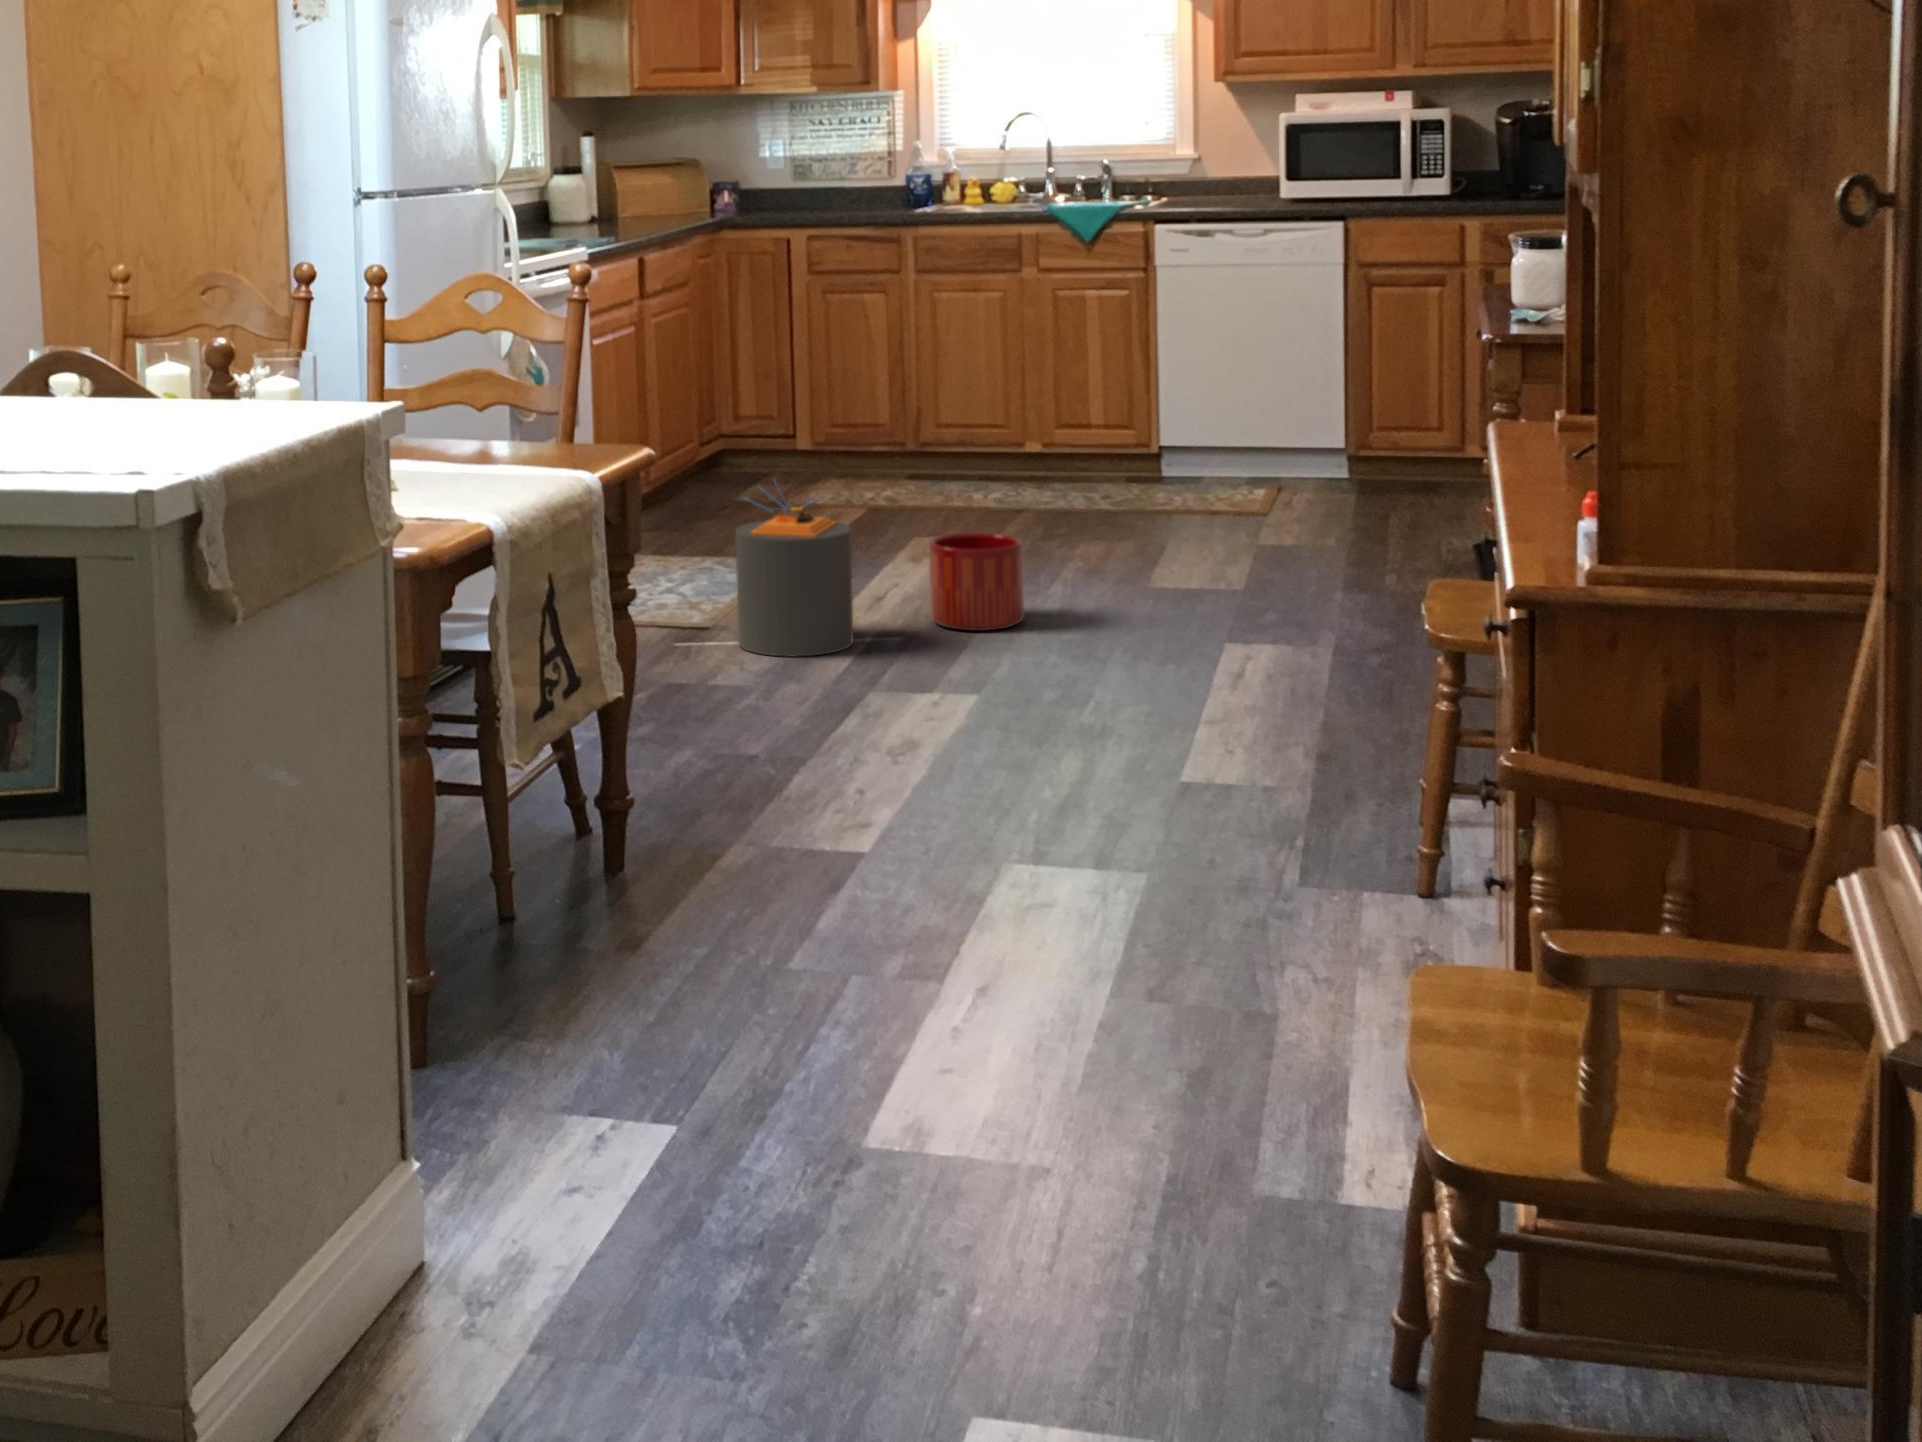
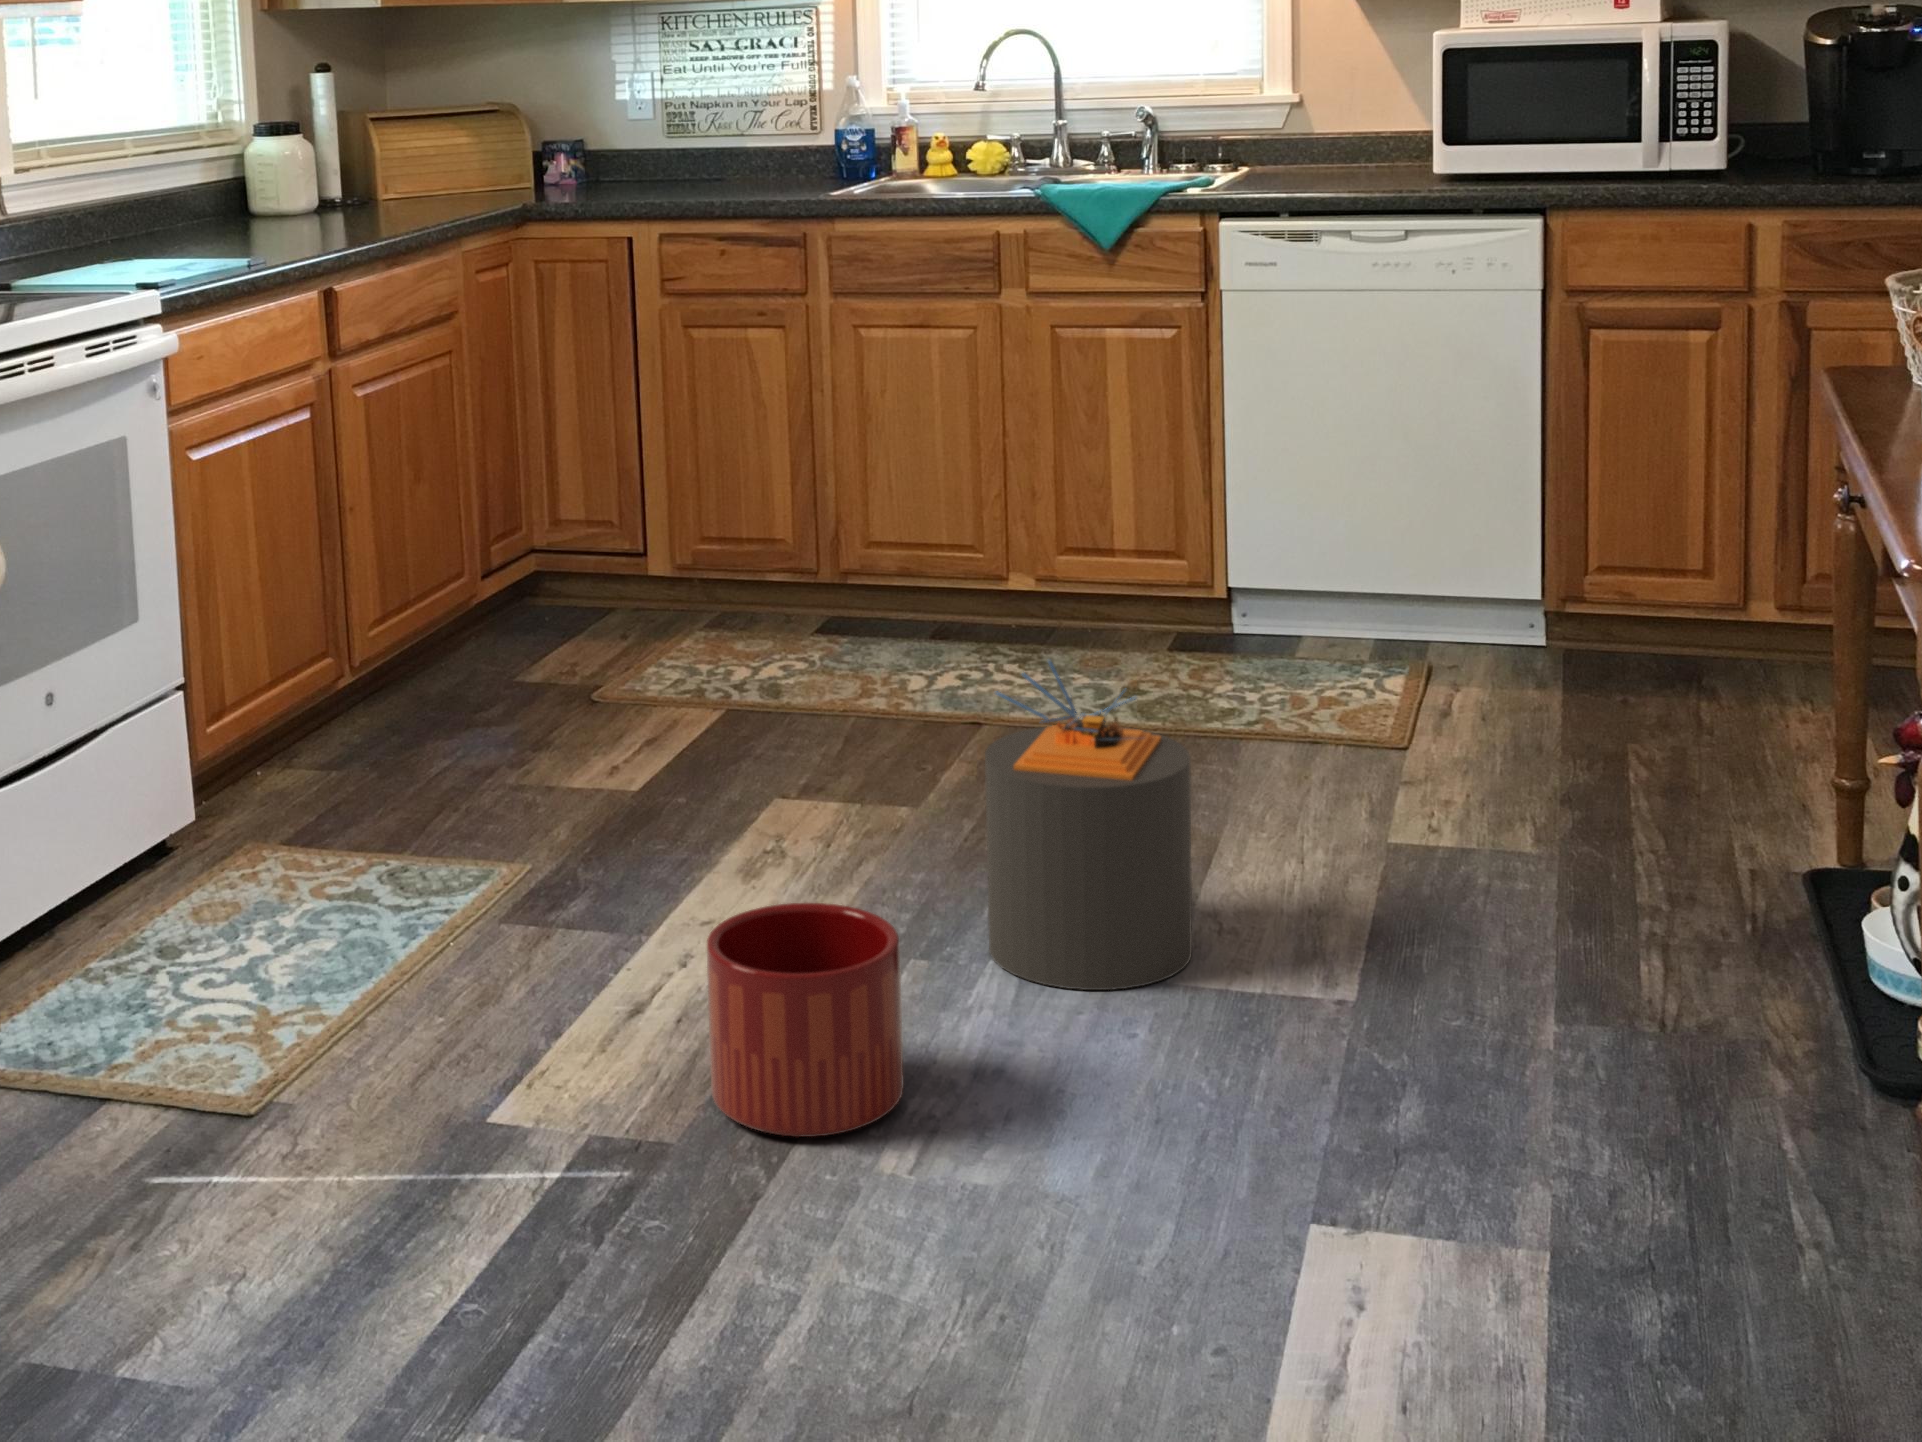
trash can: present [735,482,853,656] -> present [985,659,1192,990]

